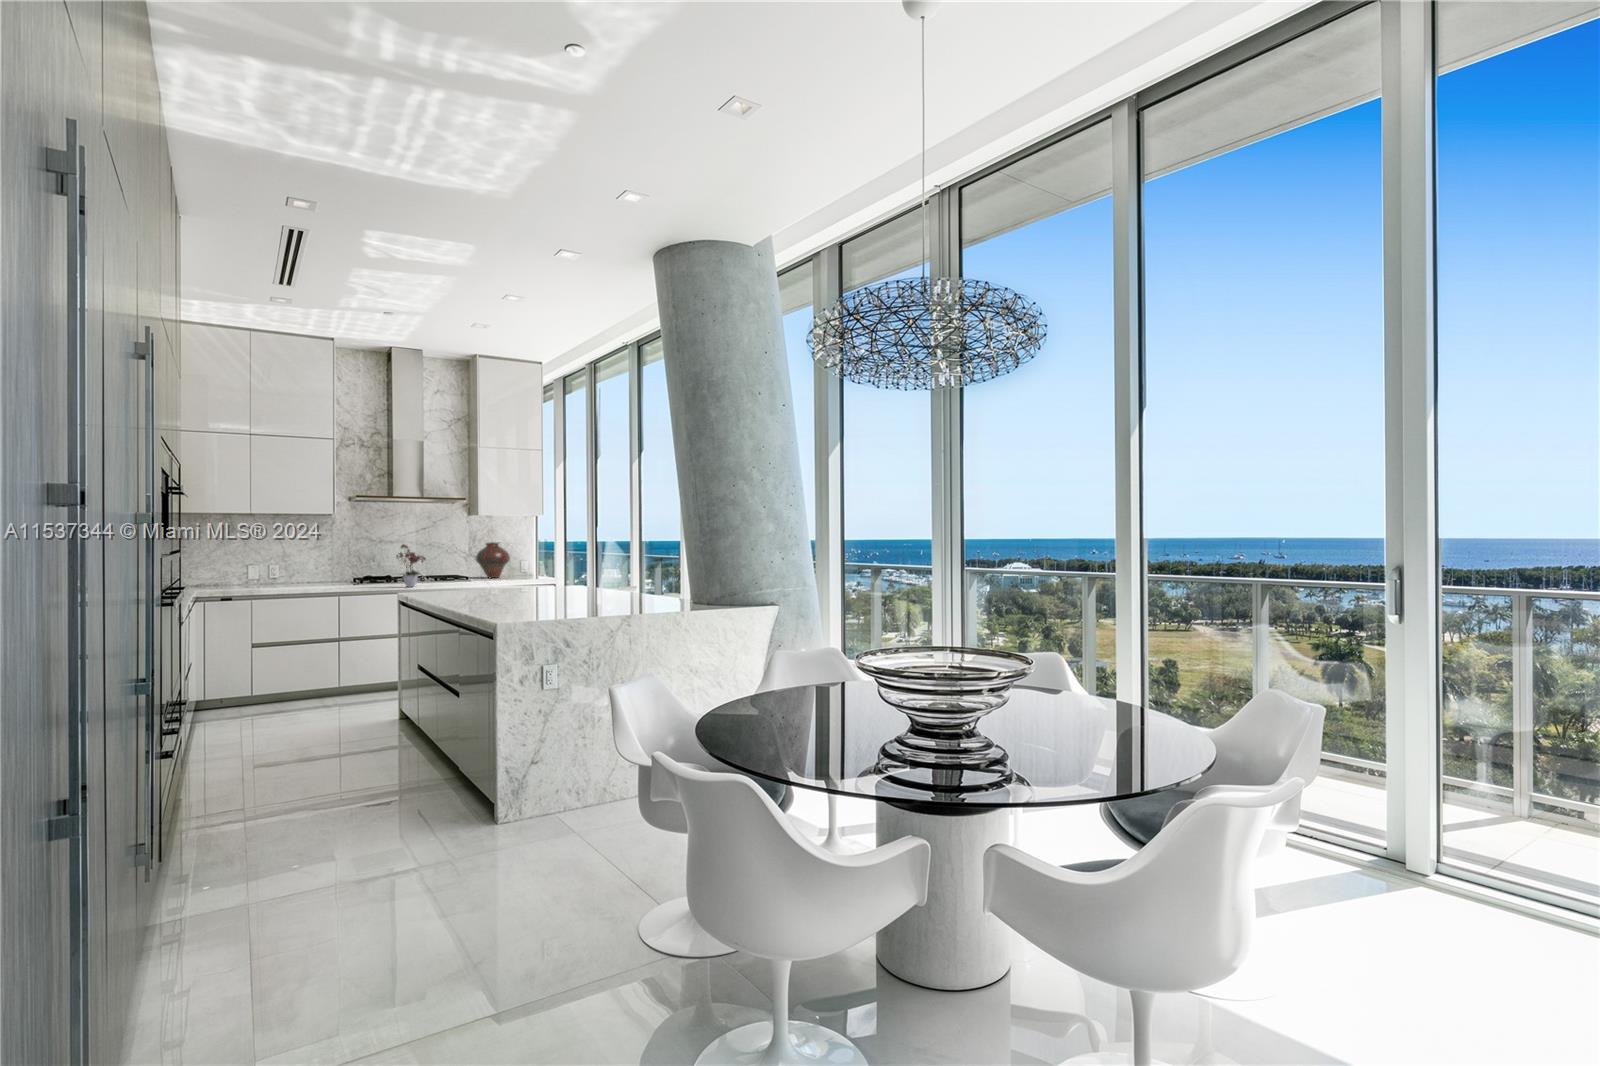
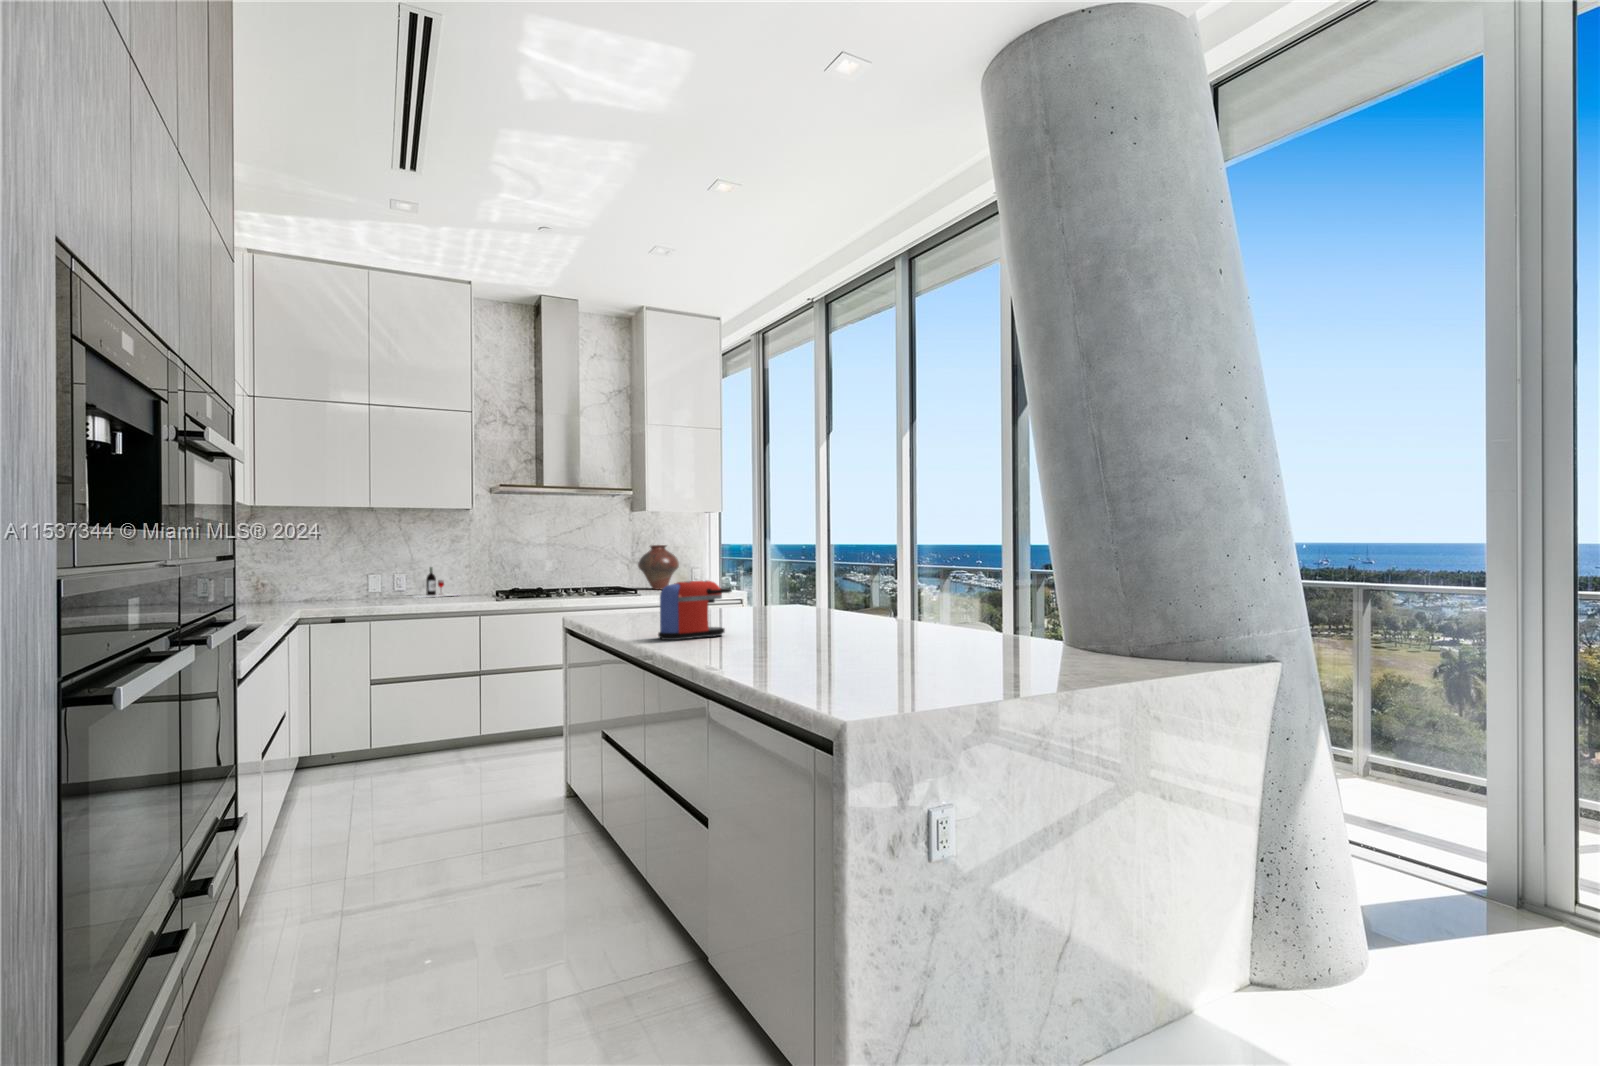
flower arrangement: present [396,544,425,587] -> none [556,544,600,605]
wine bottle: none [277,560,328,584] -> present [413,567,459,598]
coffee maker: none [439,565,490,602] -> present [658,581,732,640]

